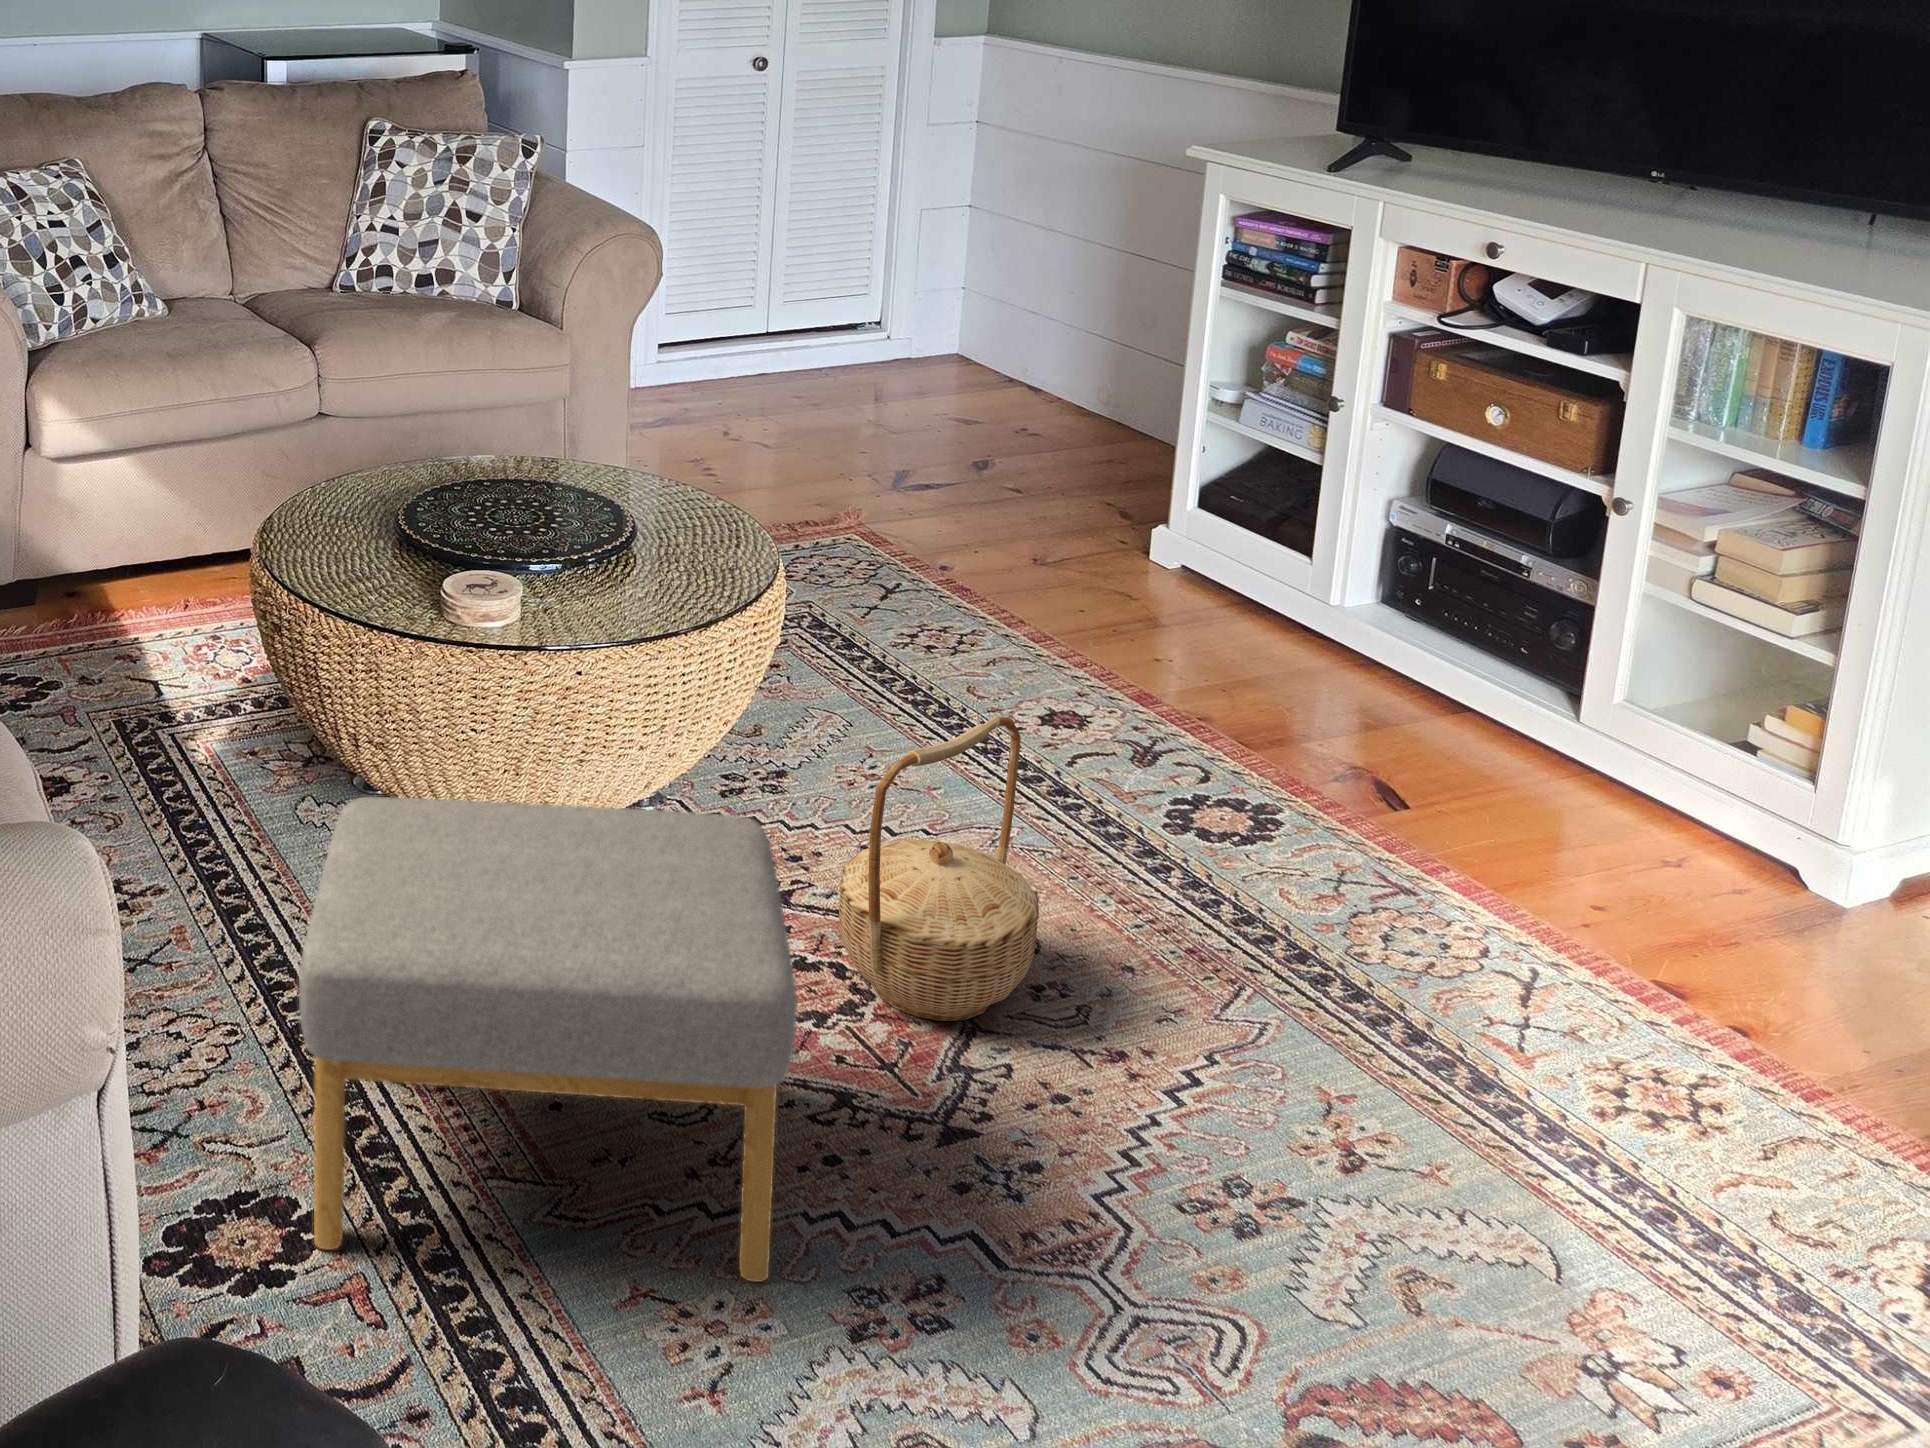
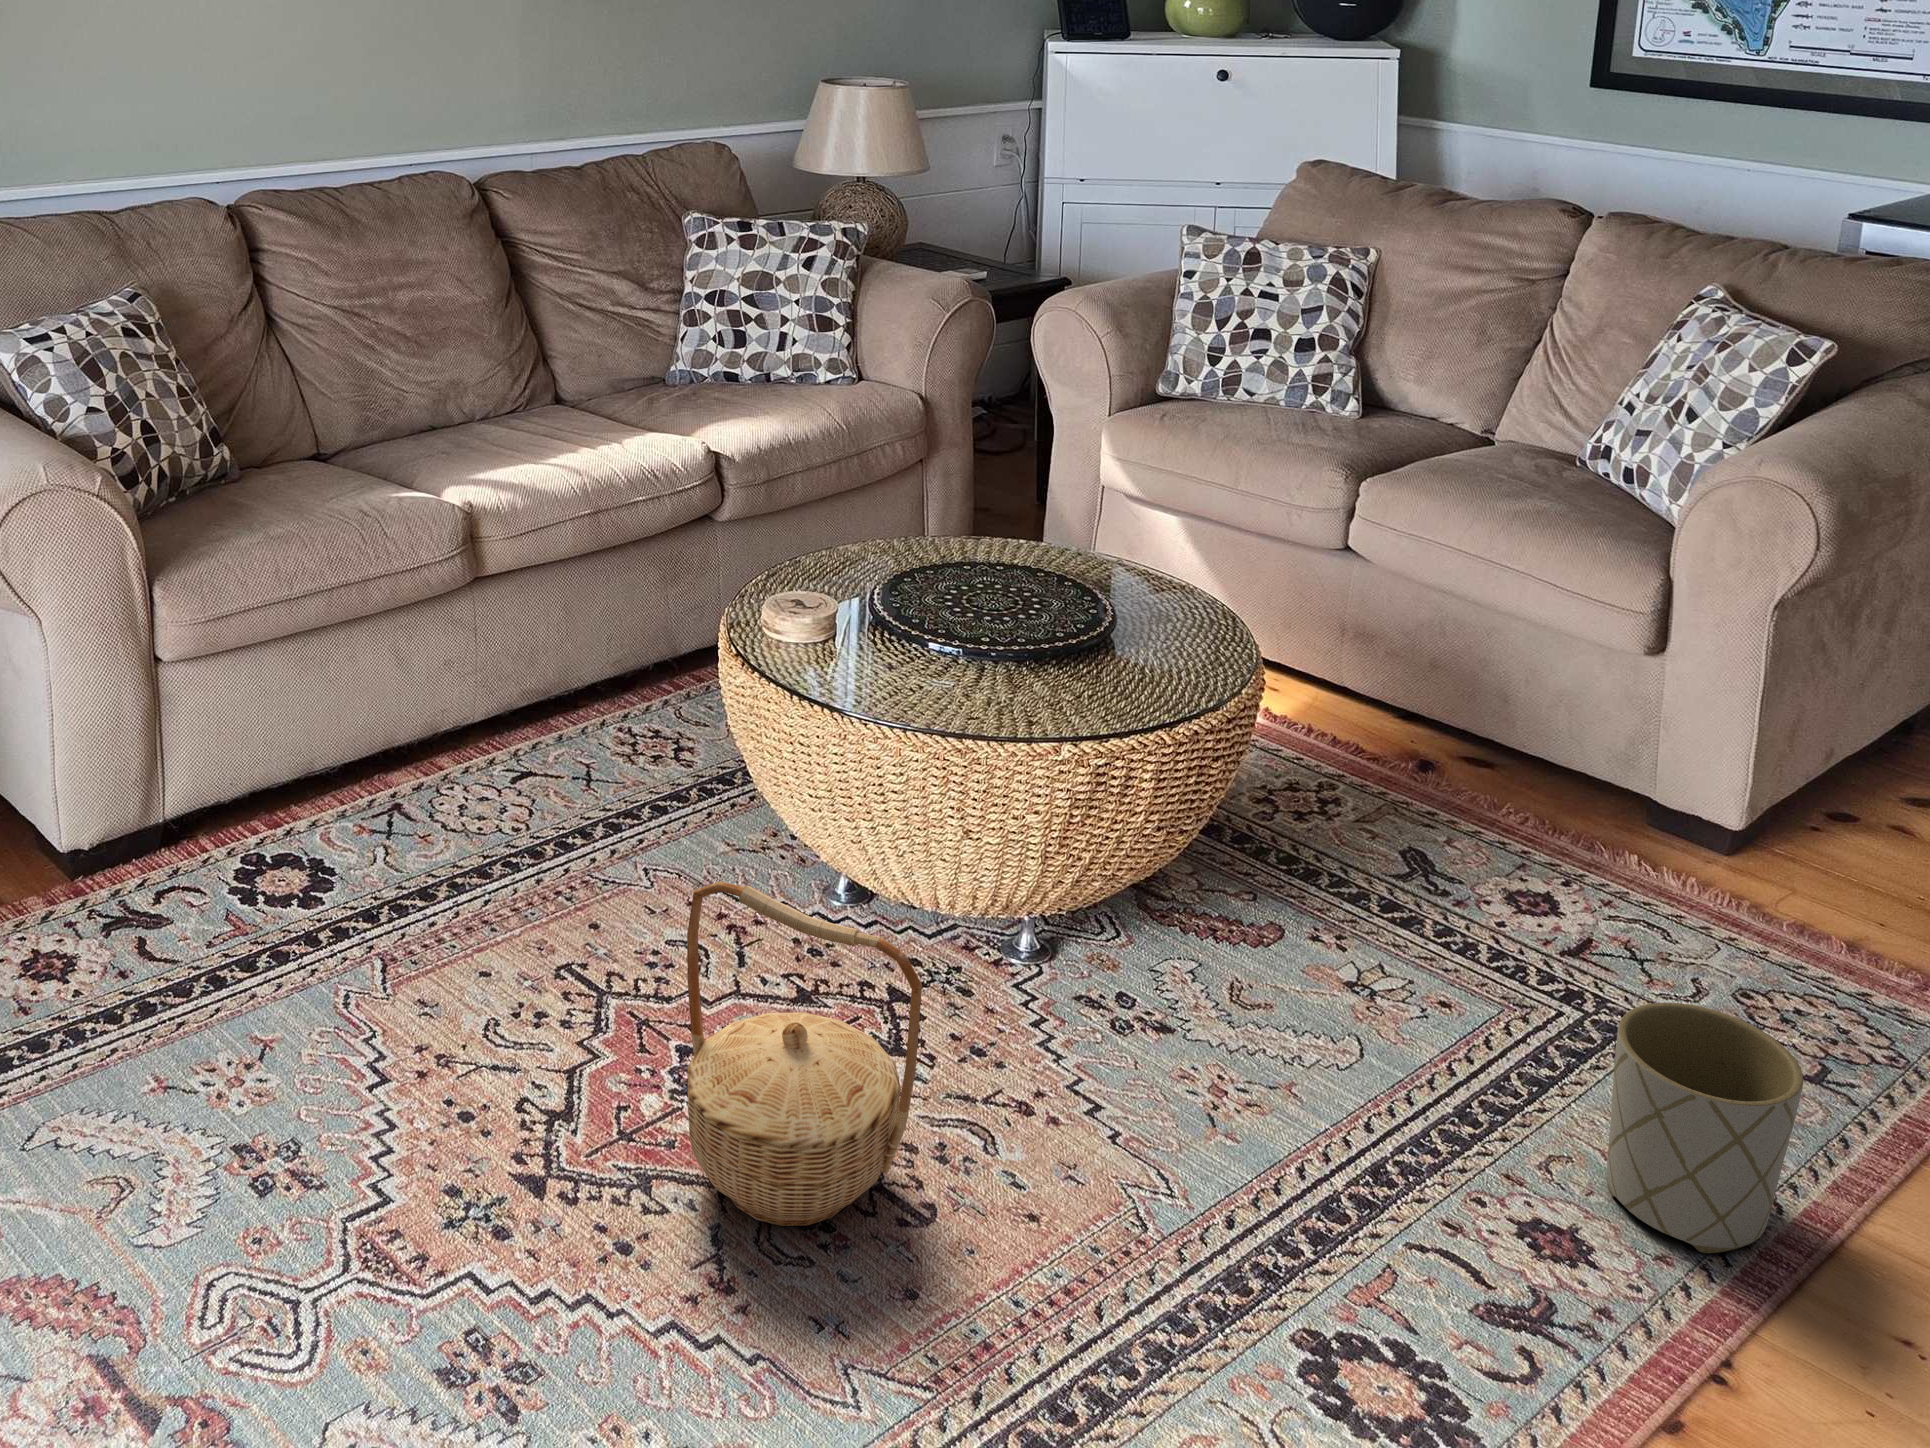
planter: none [949,538,1065,680] -> present [1607,1003,1803,1253]
footstool: present [299,797,797,1282] -> none [272,667,581,1110]

